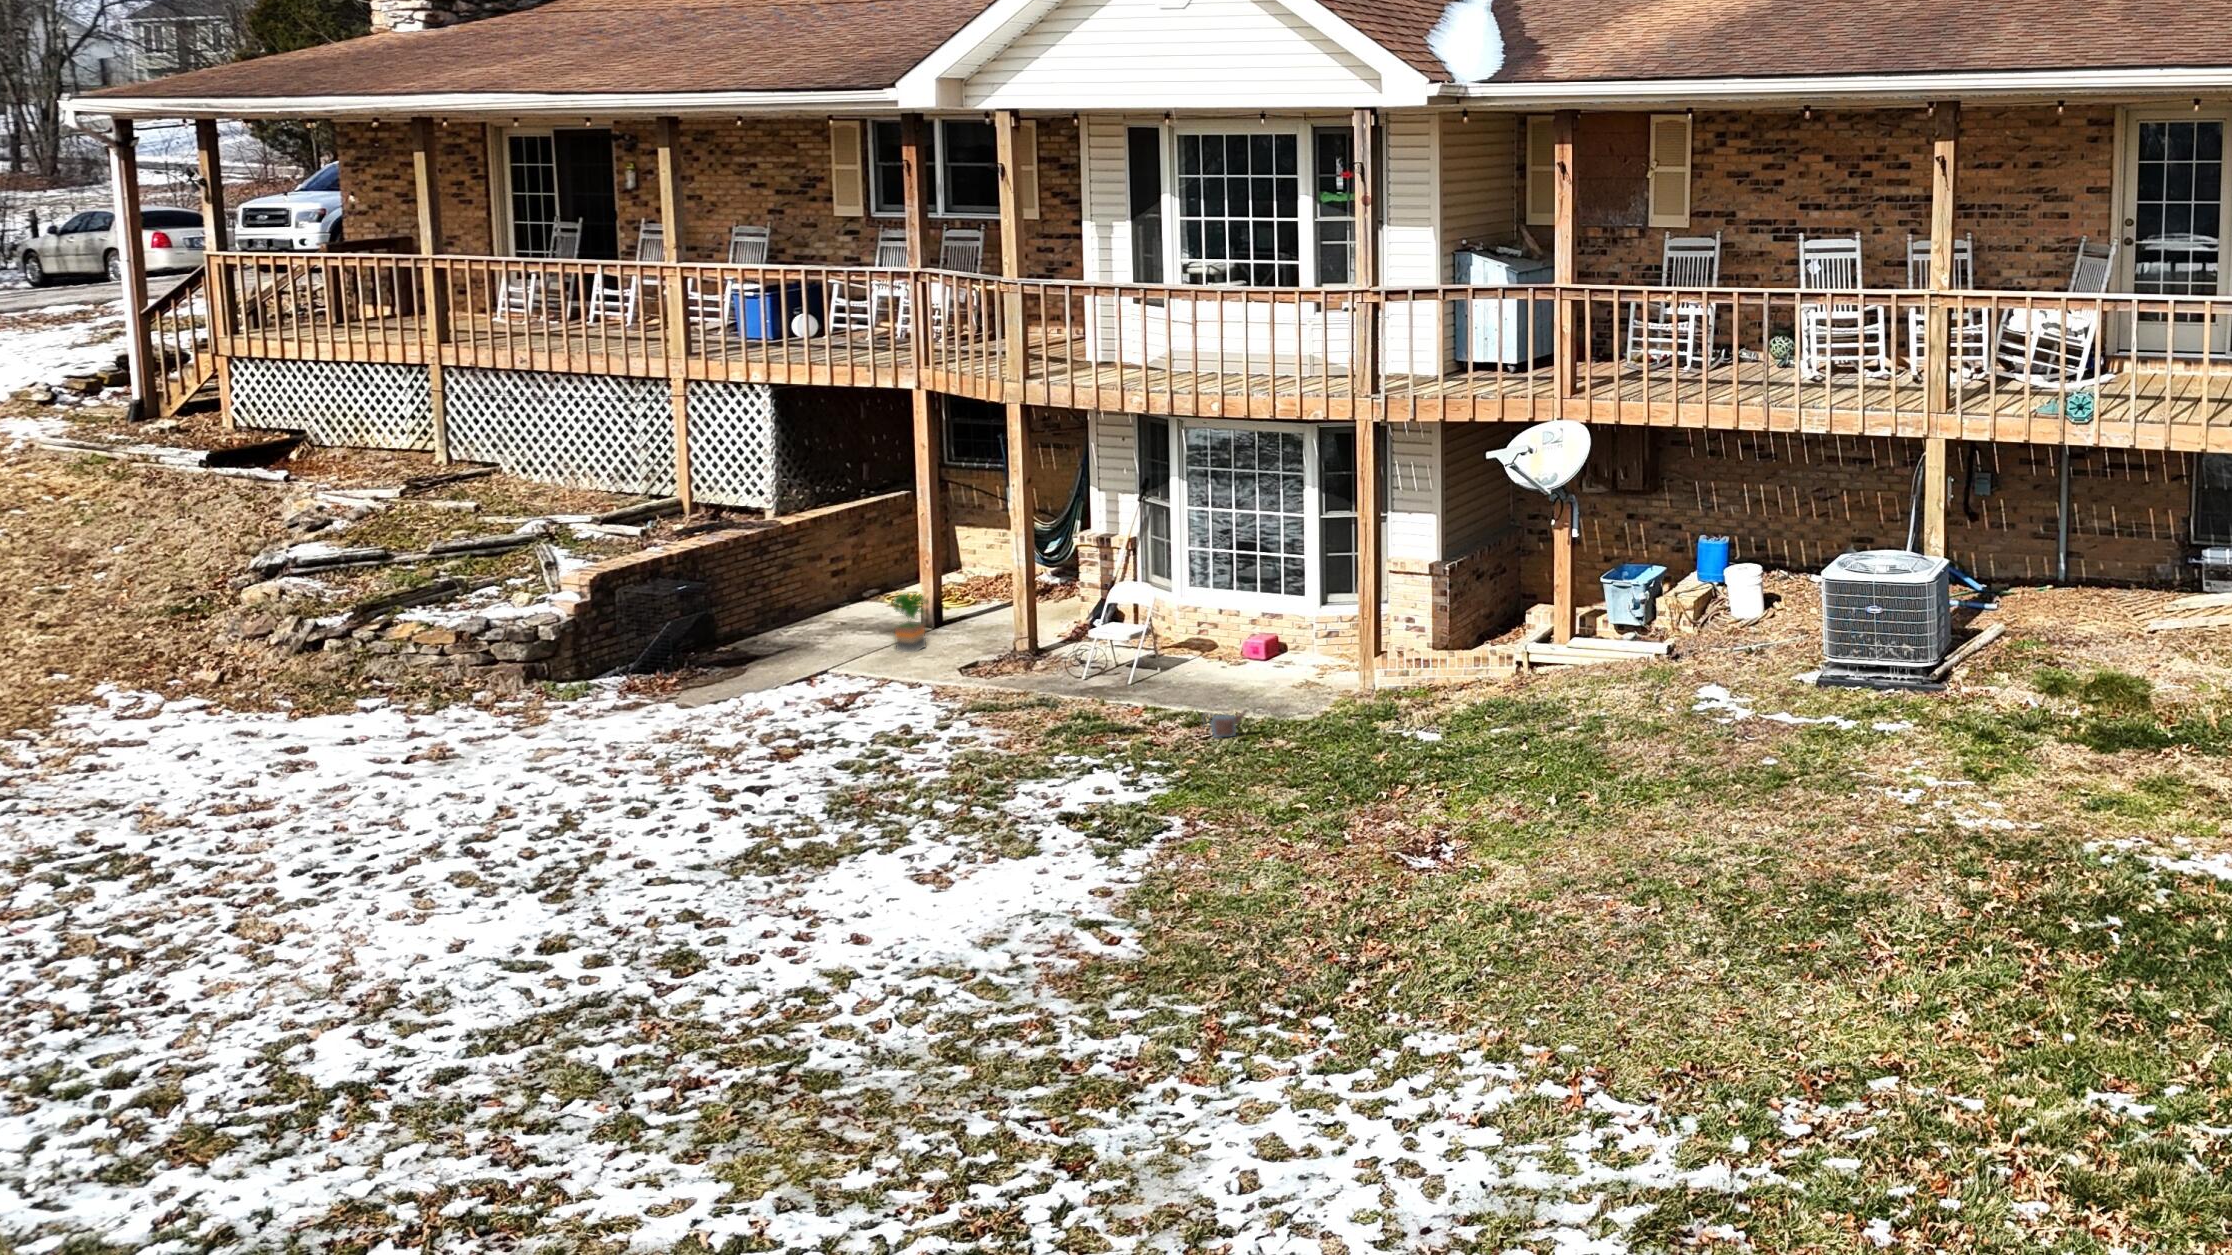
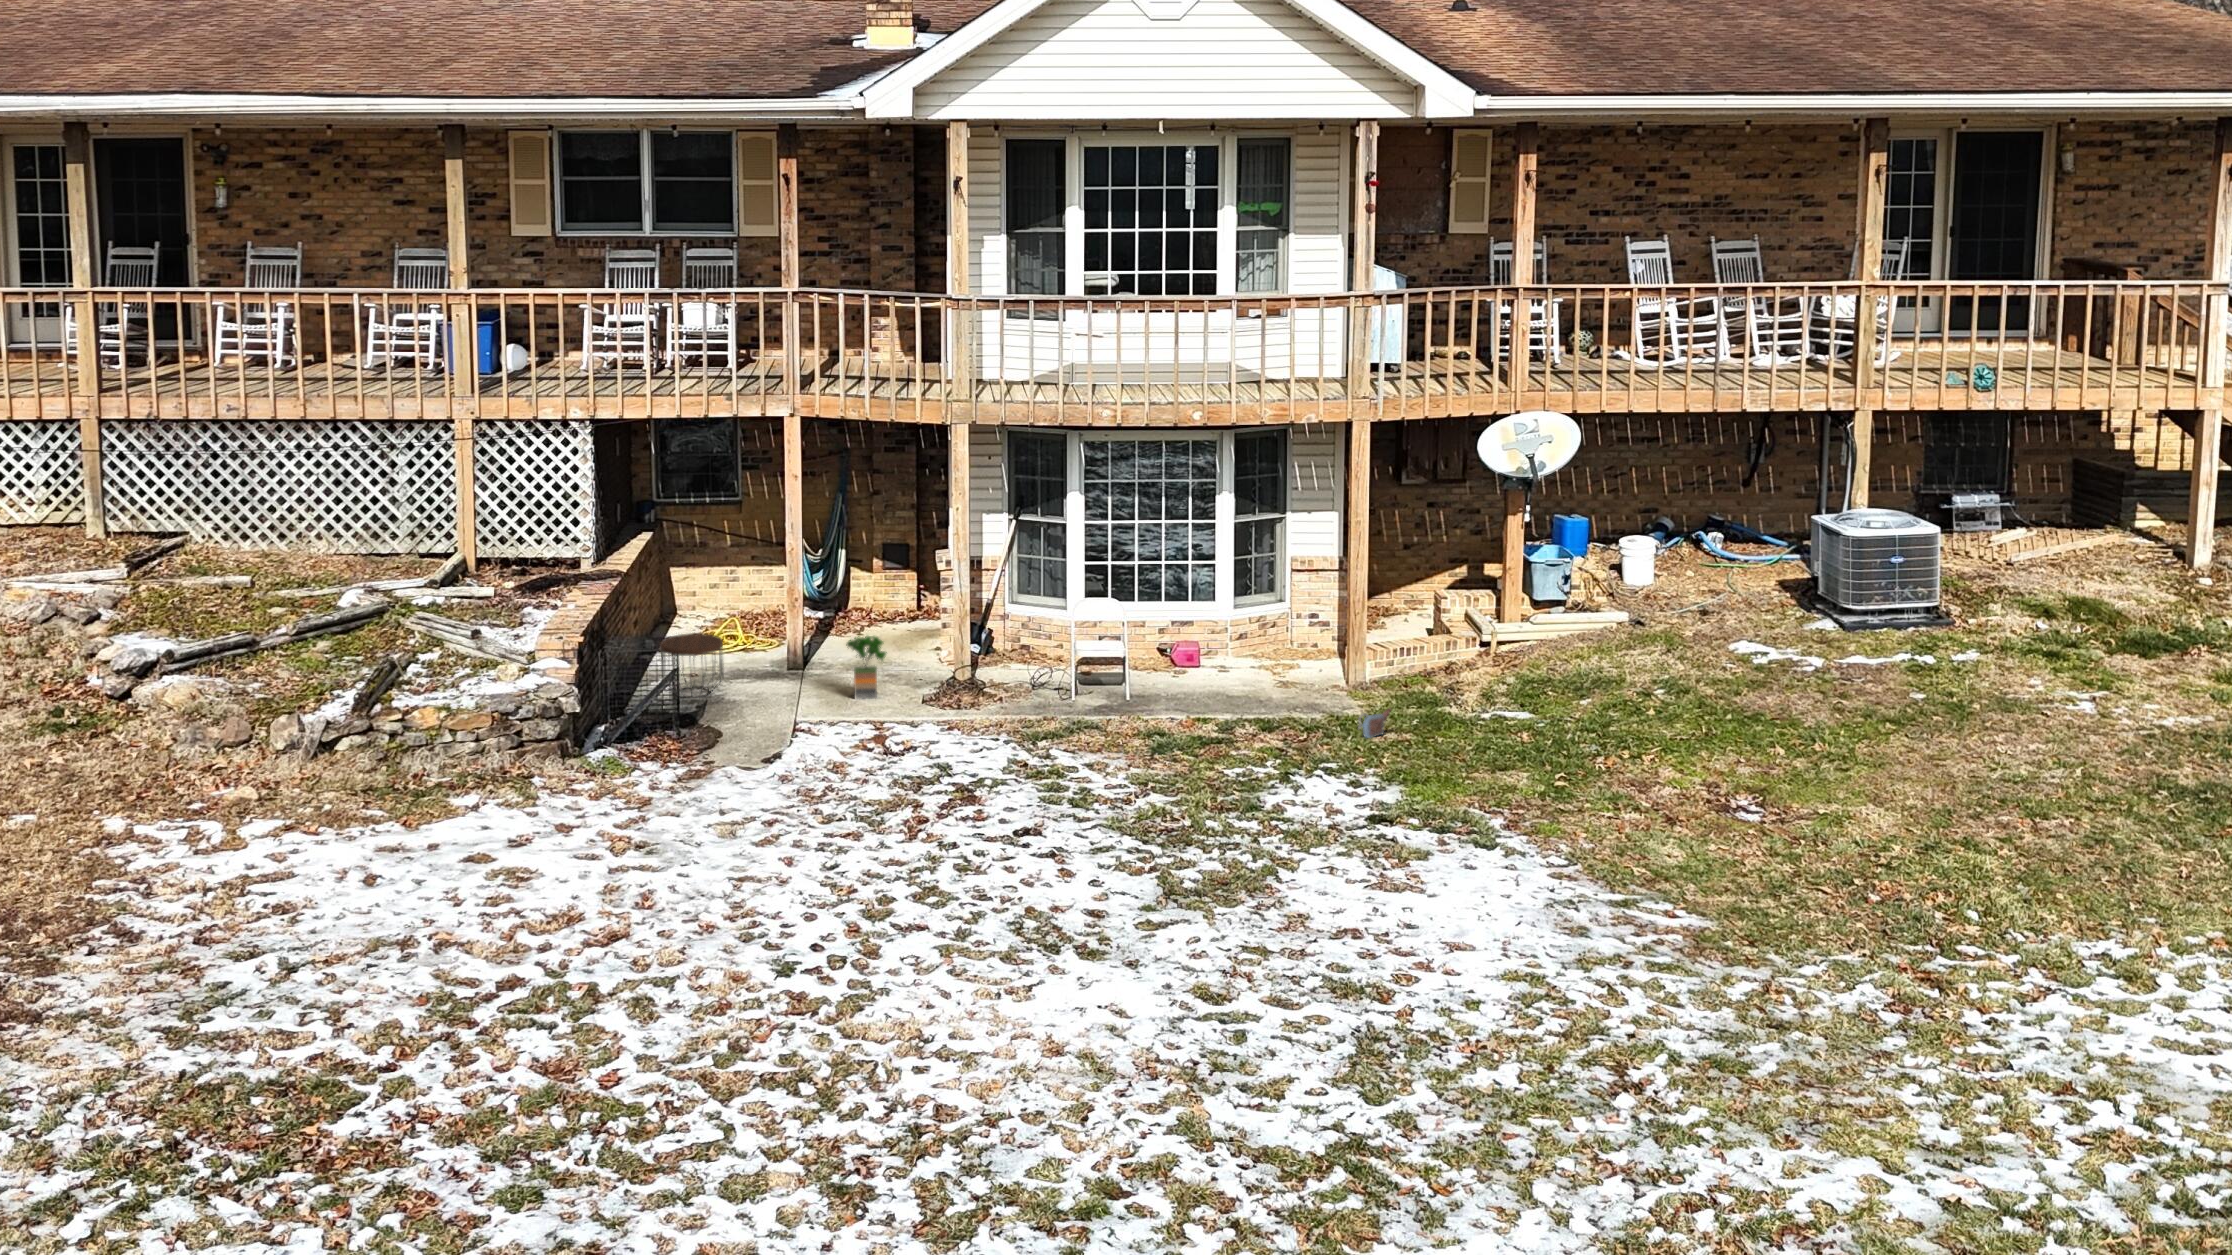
side table: none [762,579,822,636] -> present [660,633,724,697]

